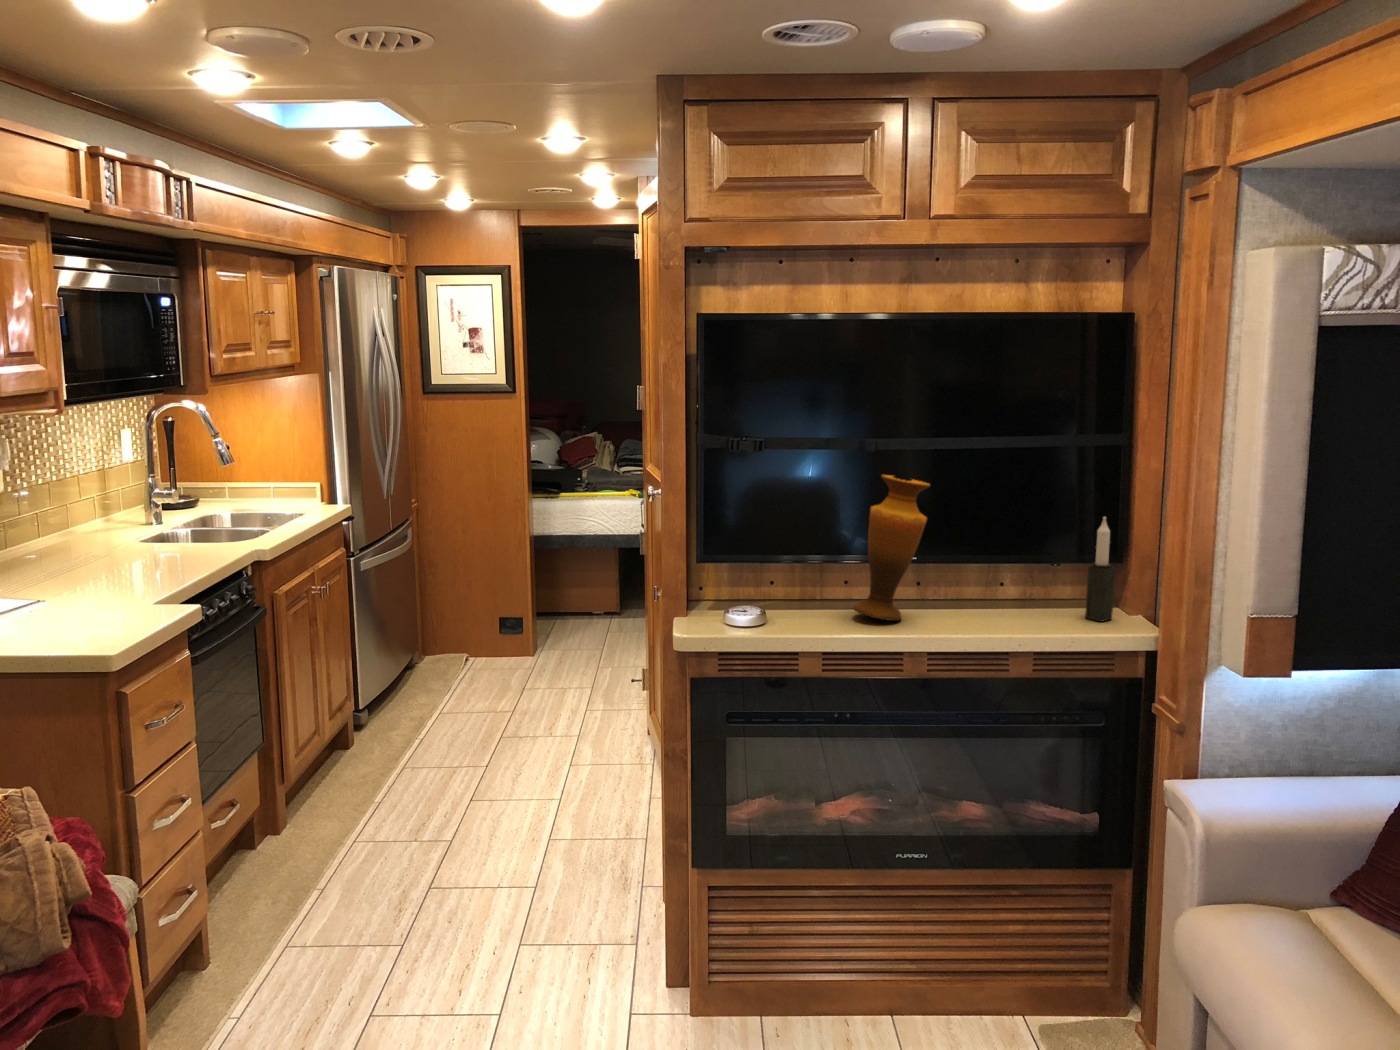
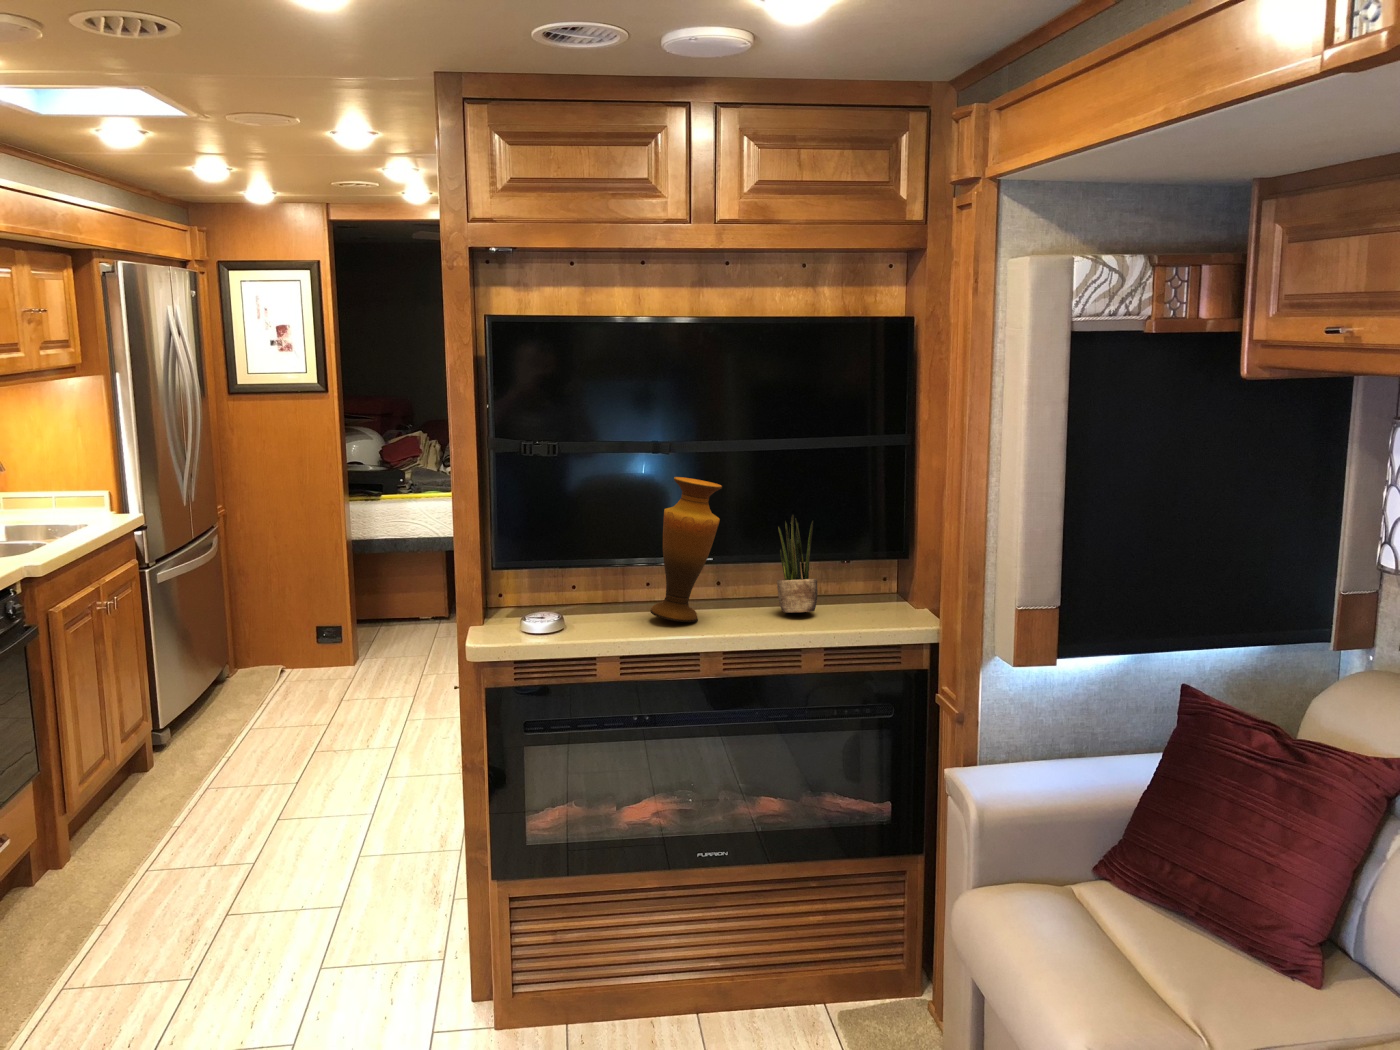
potted plant: none [983,514,1025,614] -> present [777,515,818,612]
candle: present [1085,517,1115,621] -> none [875,515,902,616]

